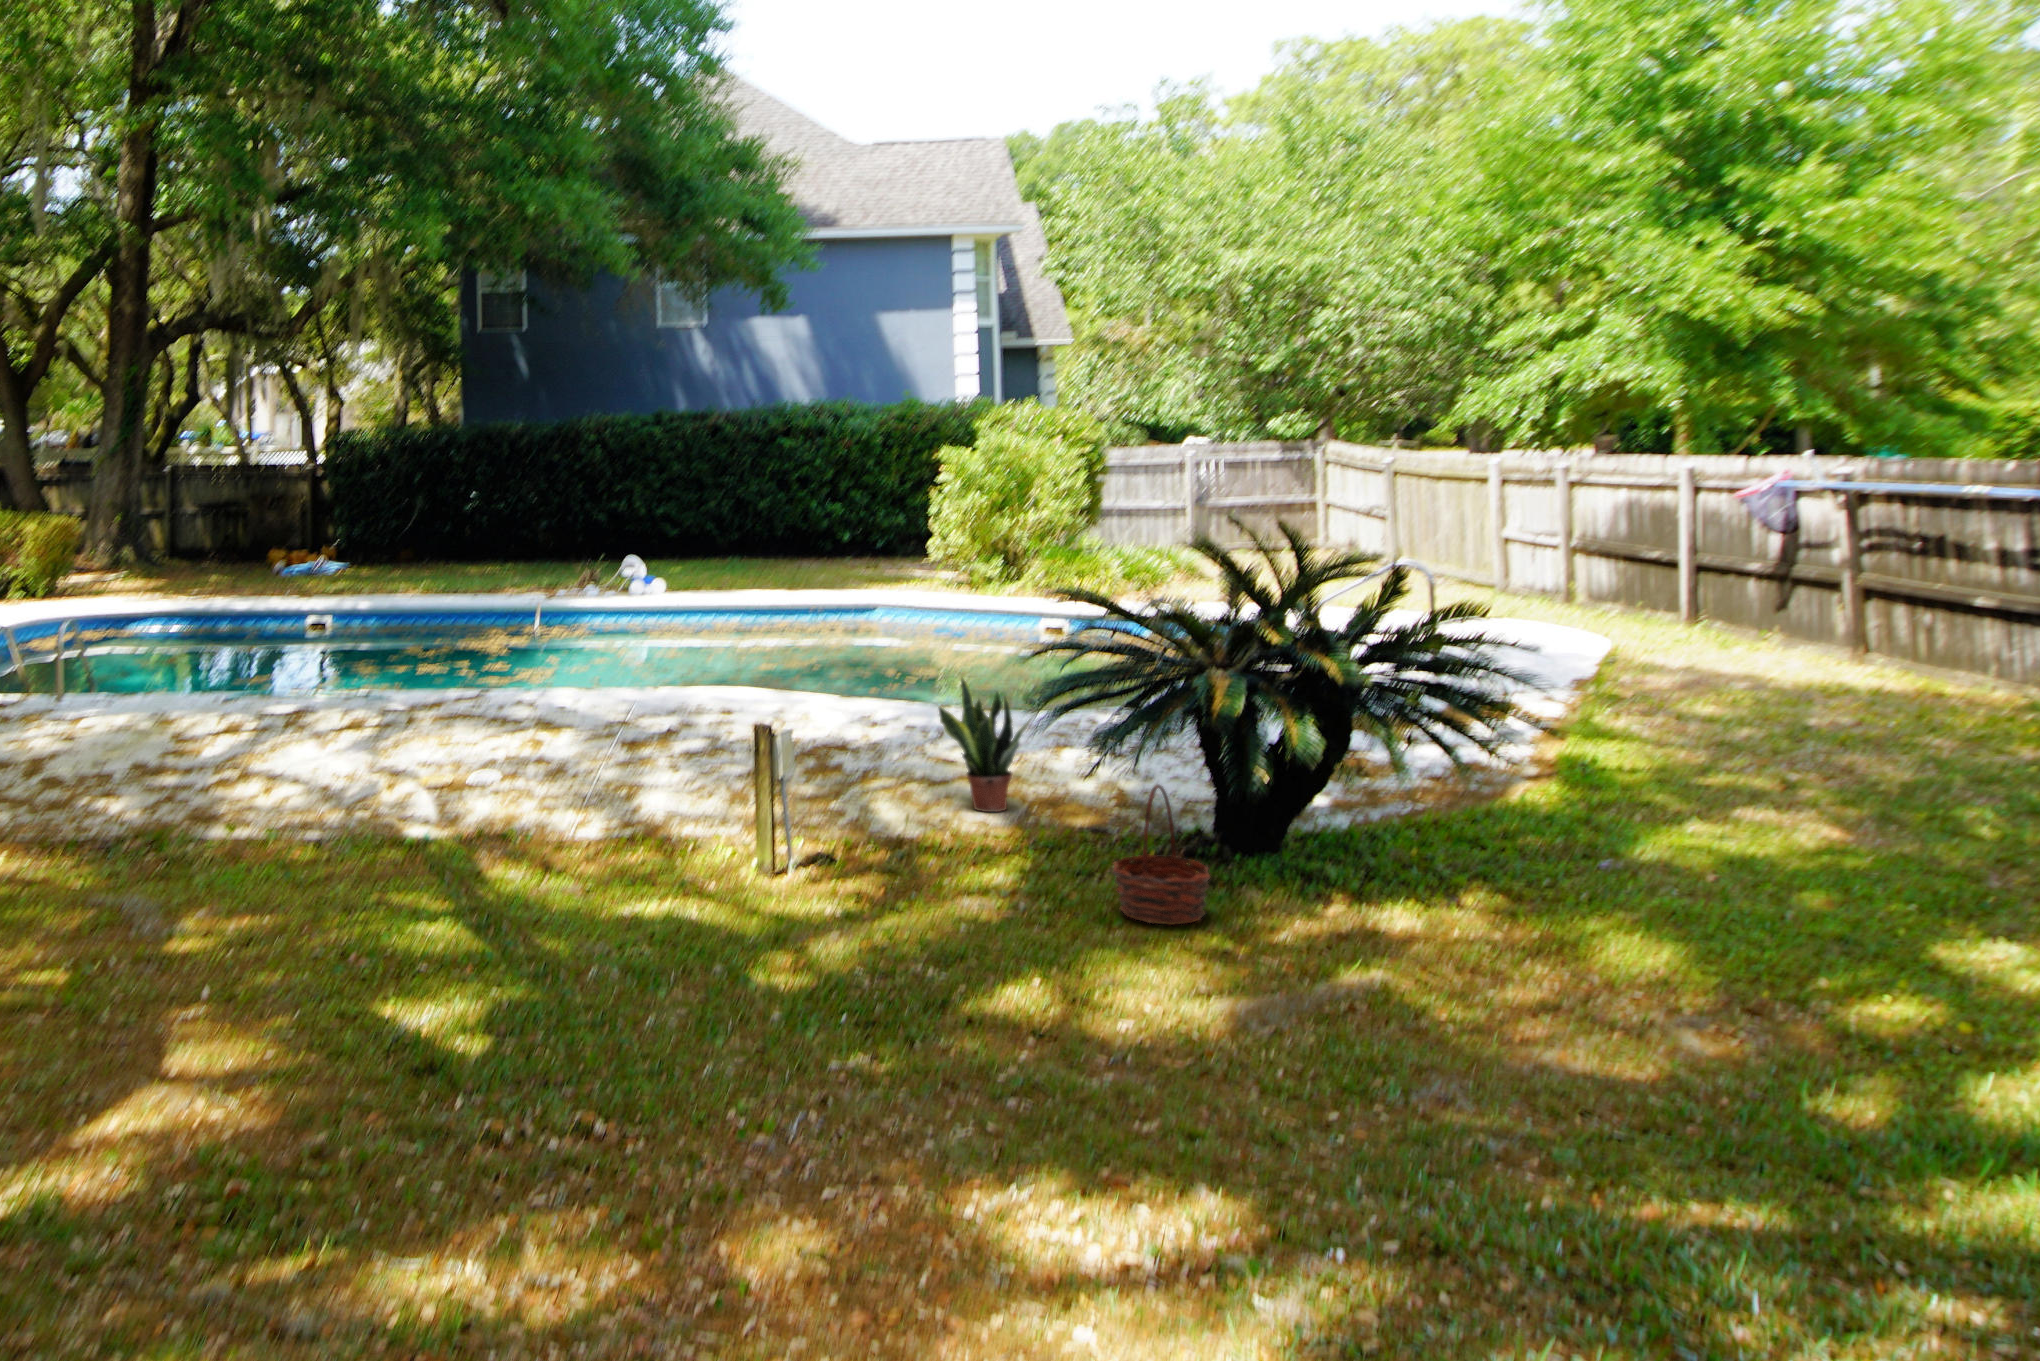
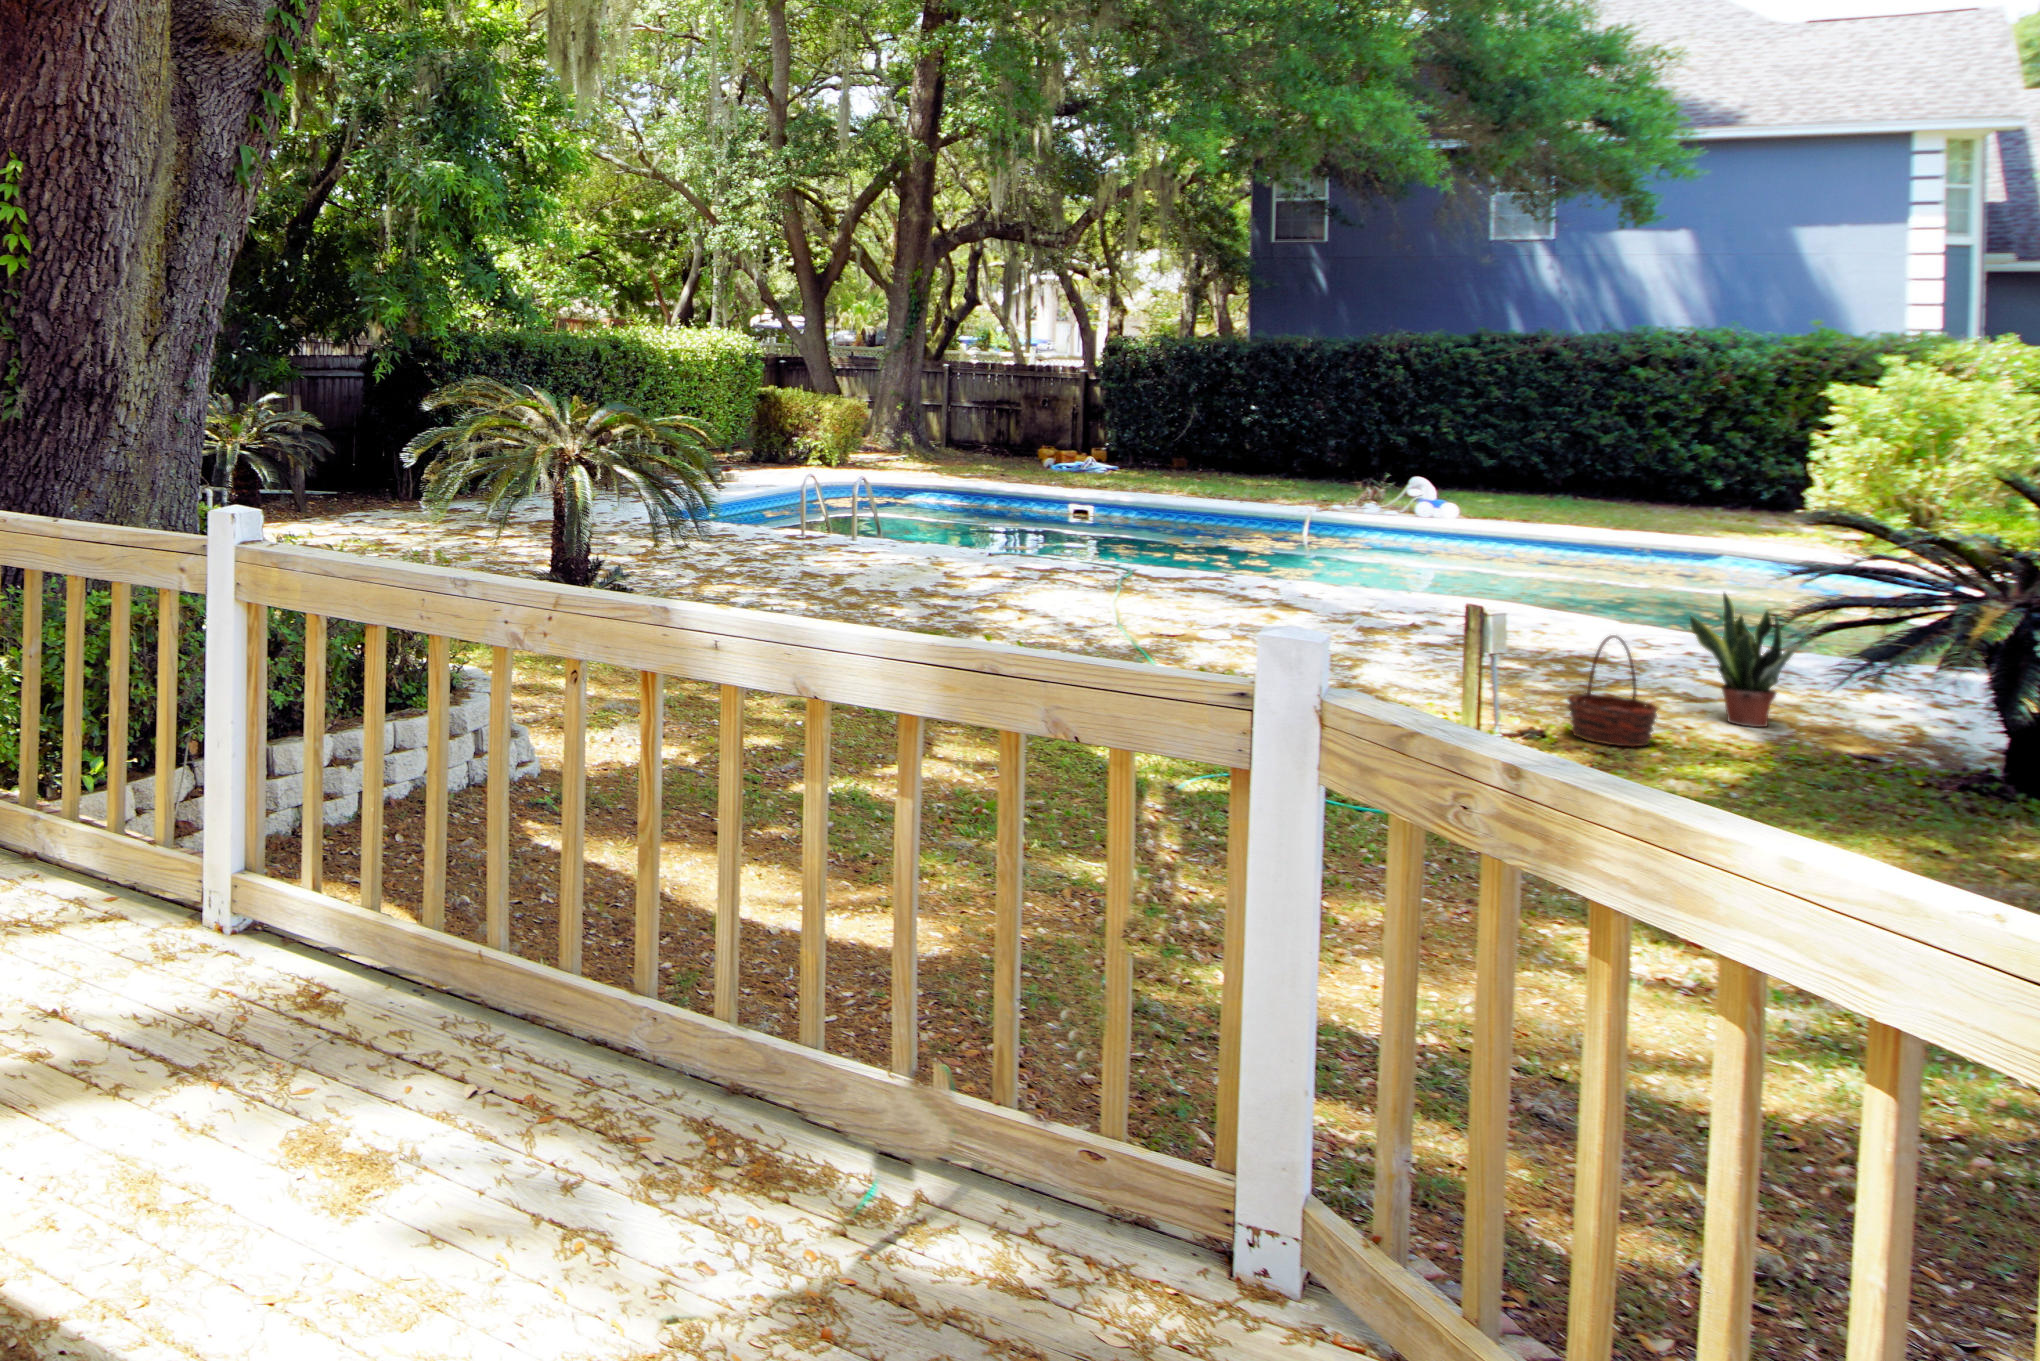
basket: present [1113,785,1210,925] -> present [1567,635,1658,746]

